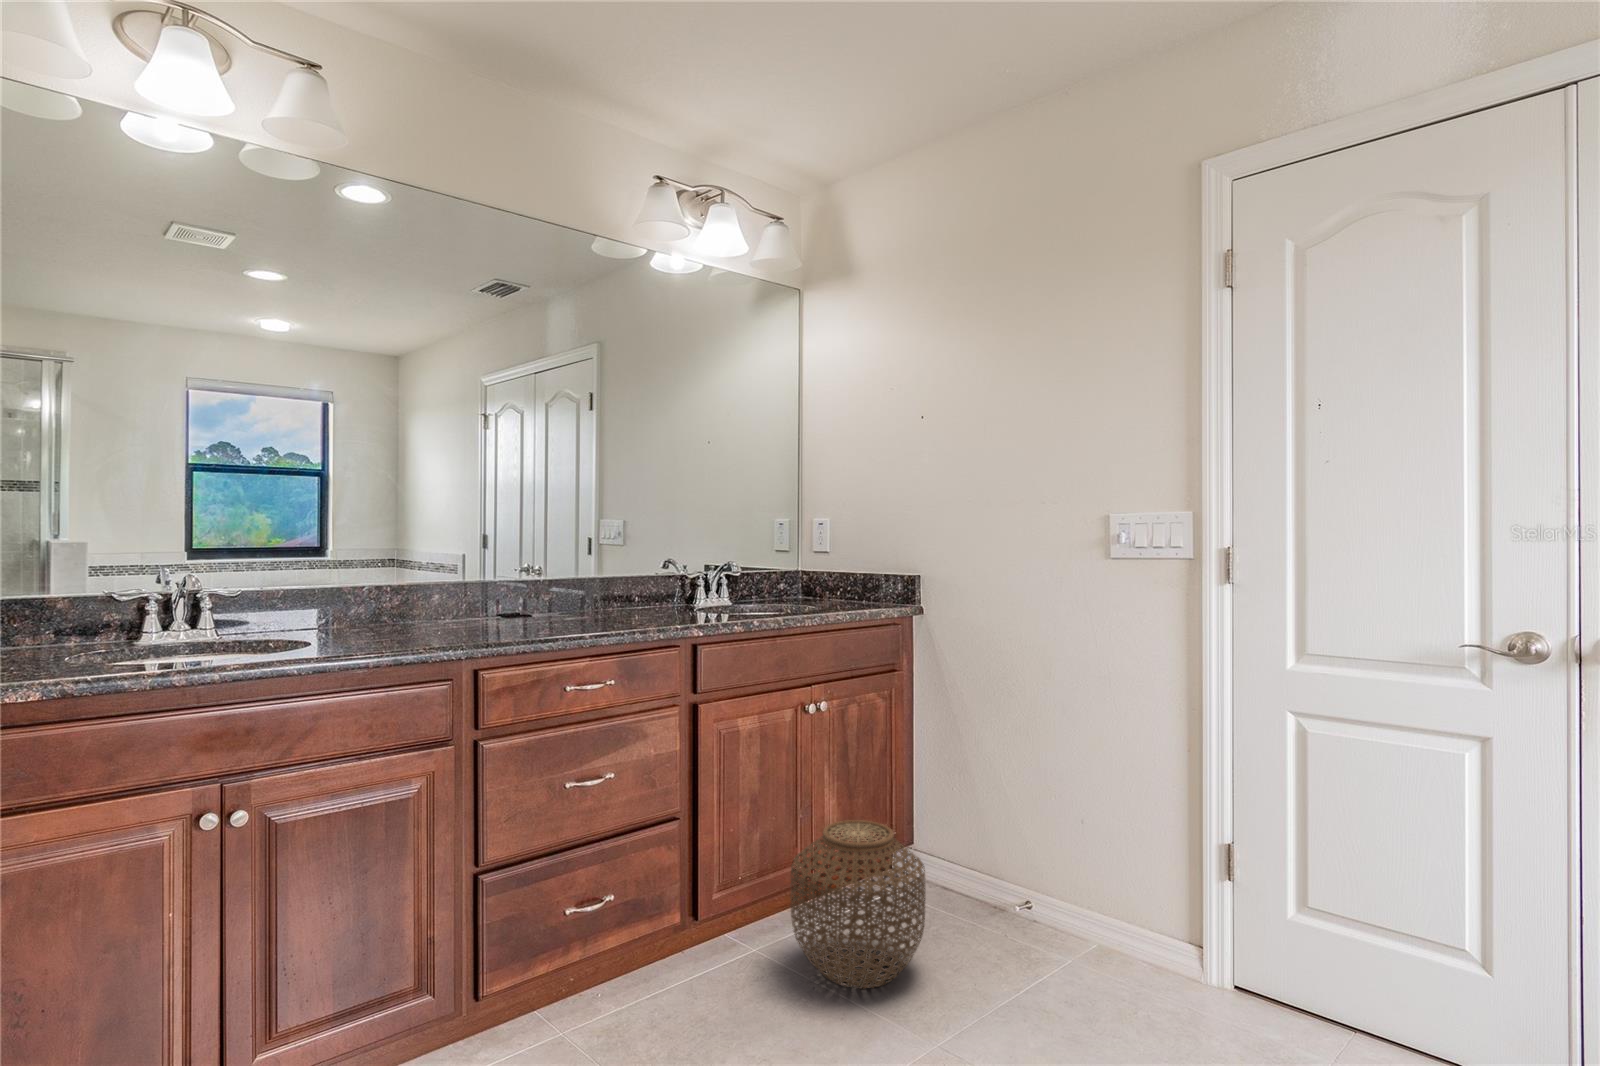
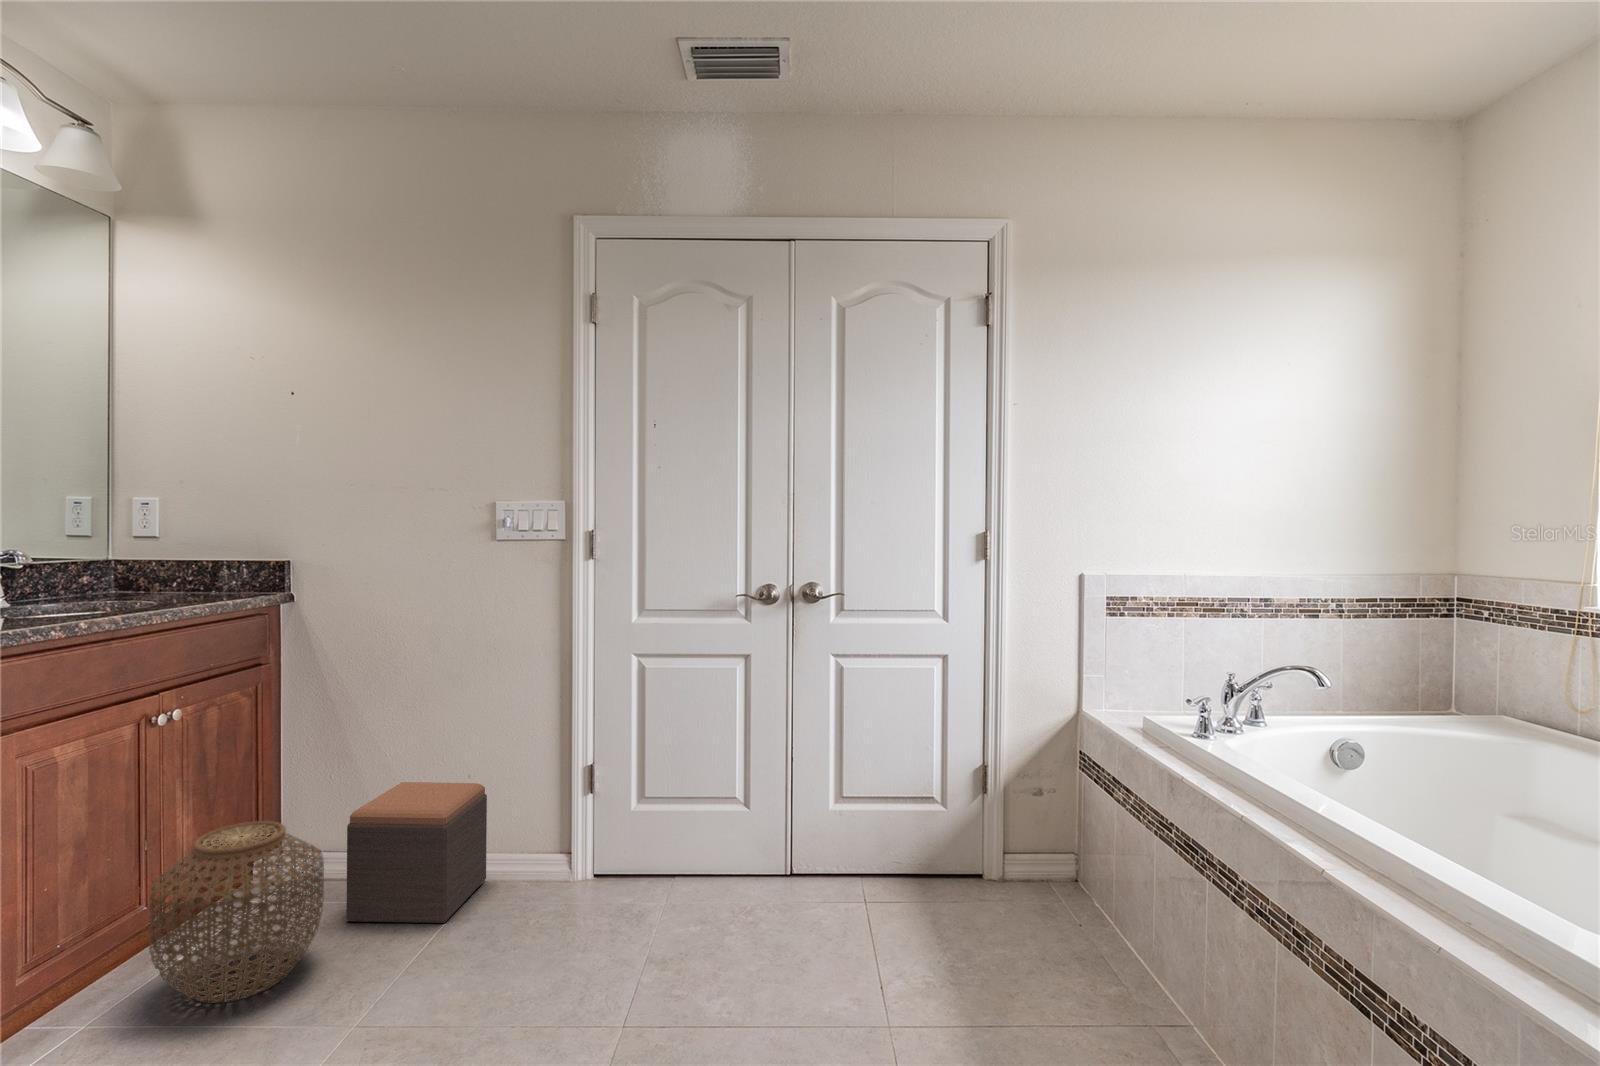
footstool: none [954,814,1100,983] -> present [346,782,487,923]

